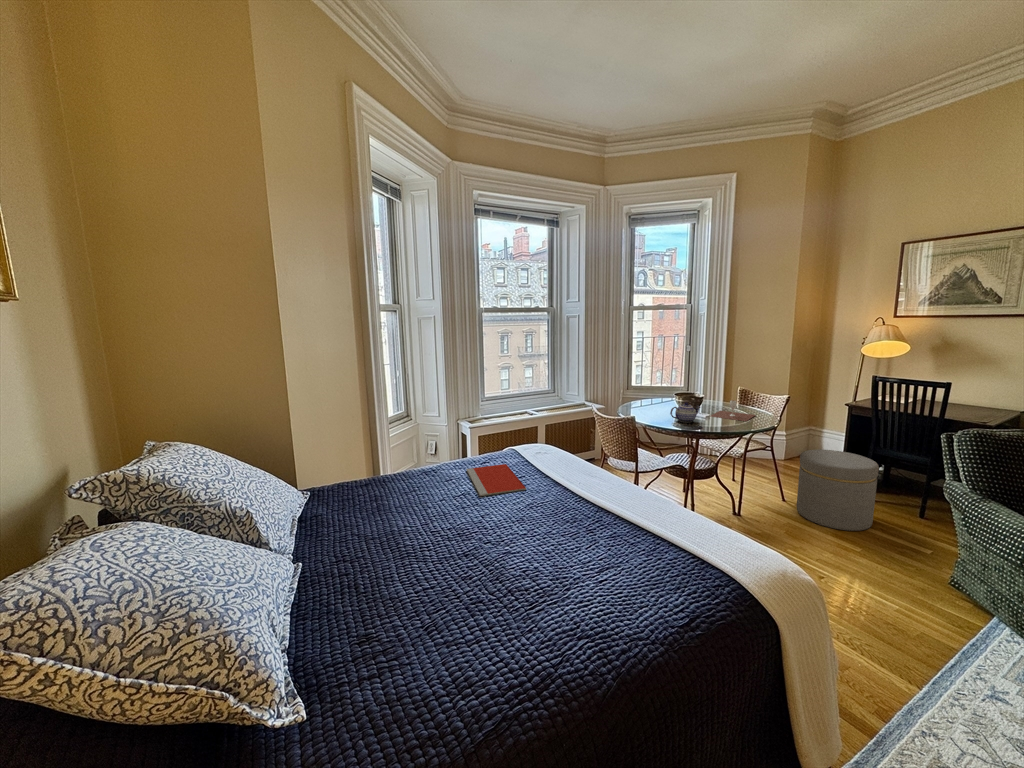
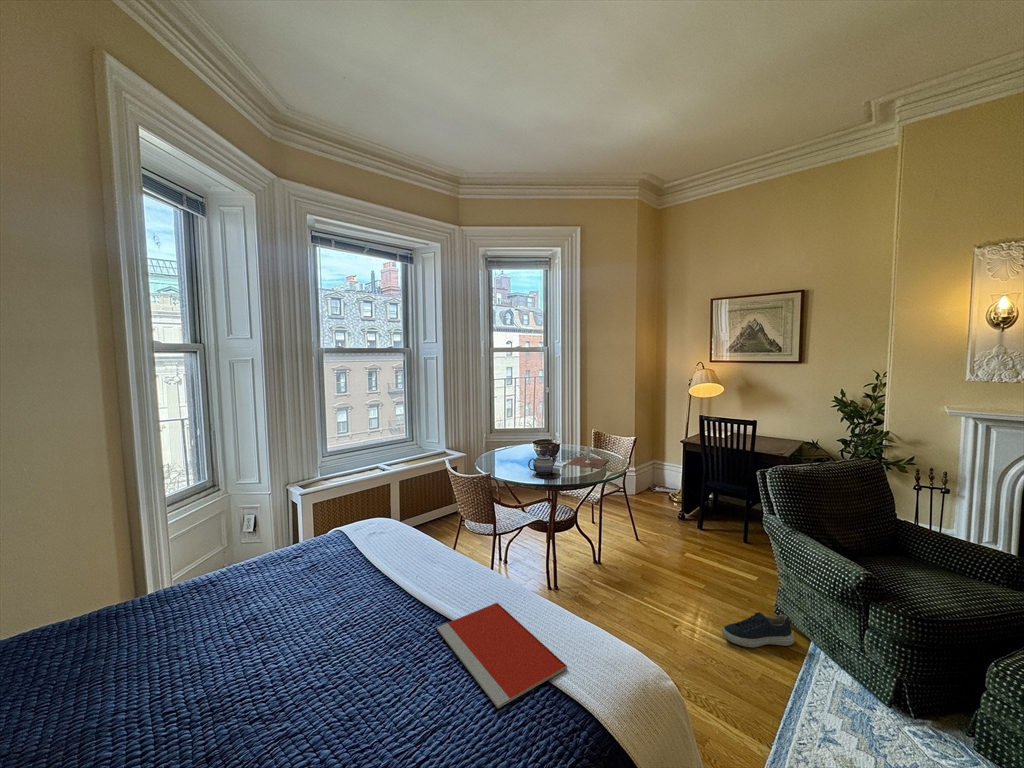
ottoman: present [797,450,879,531] -> none [649,488,712,567]
notebook: present [467,464,526,496] -> present [437,603,567,708]
shoe: none [877,577,971,615] -> present [722,612,794,647]

